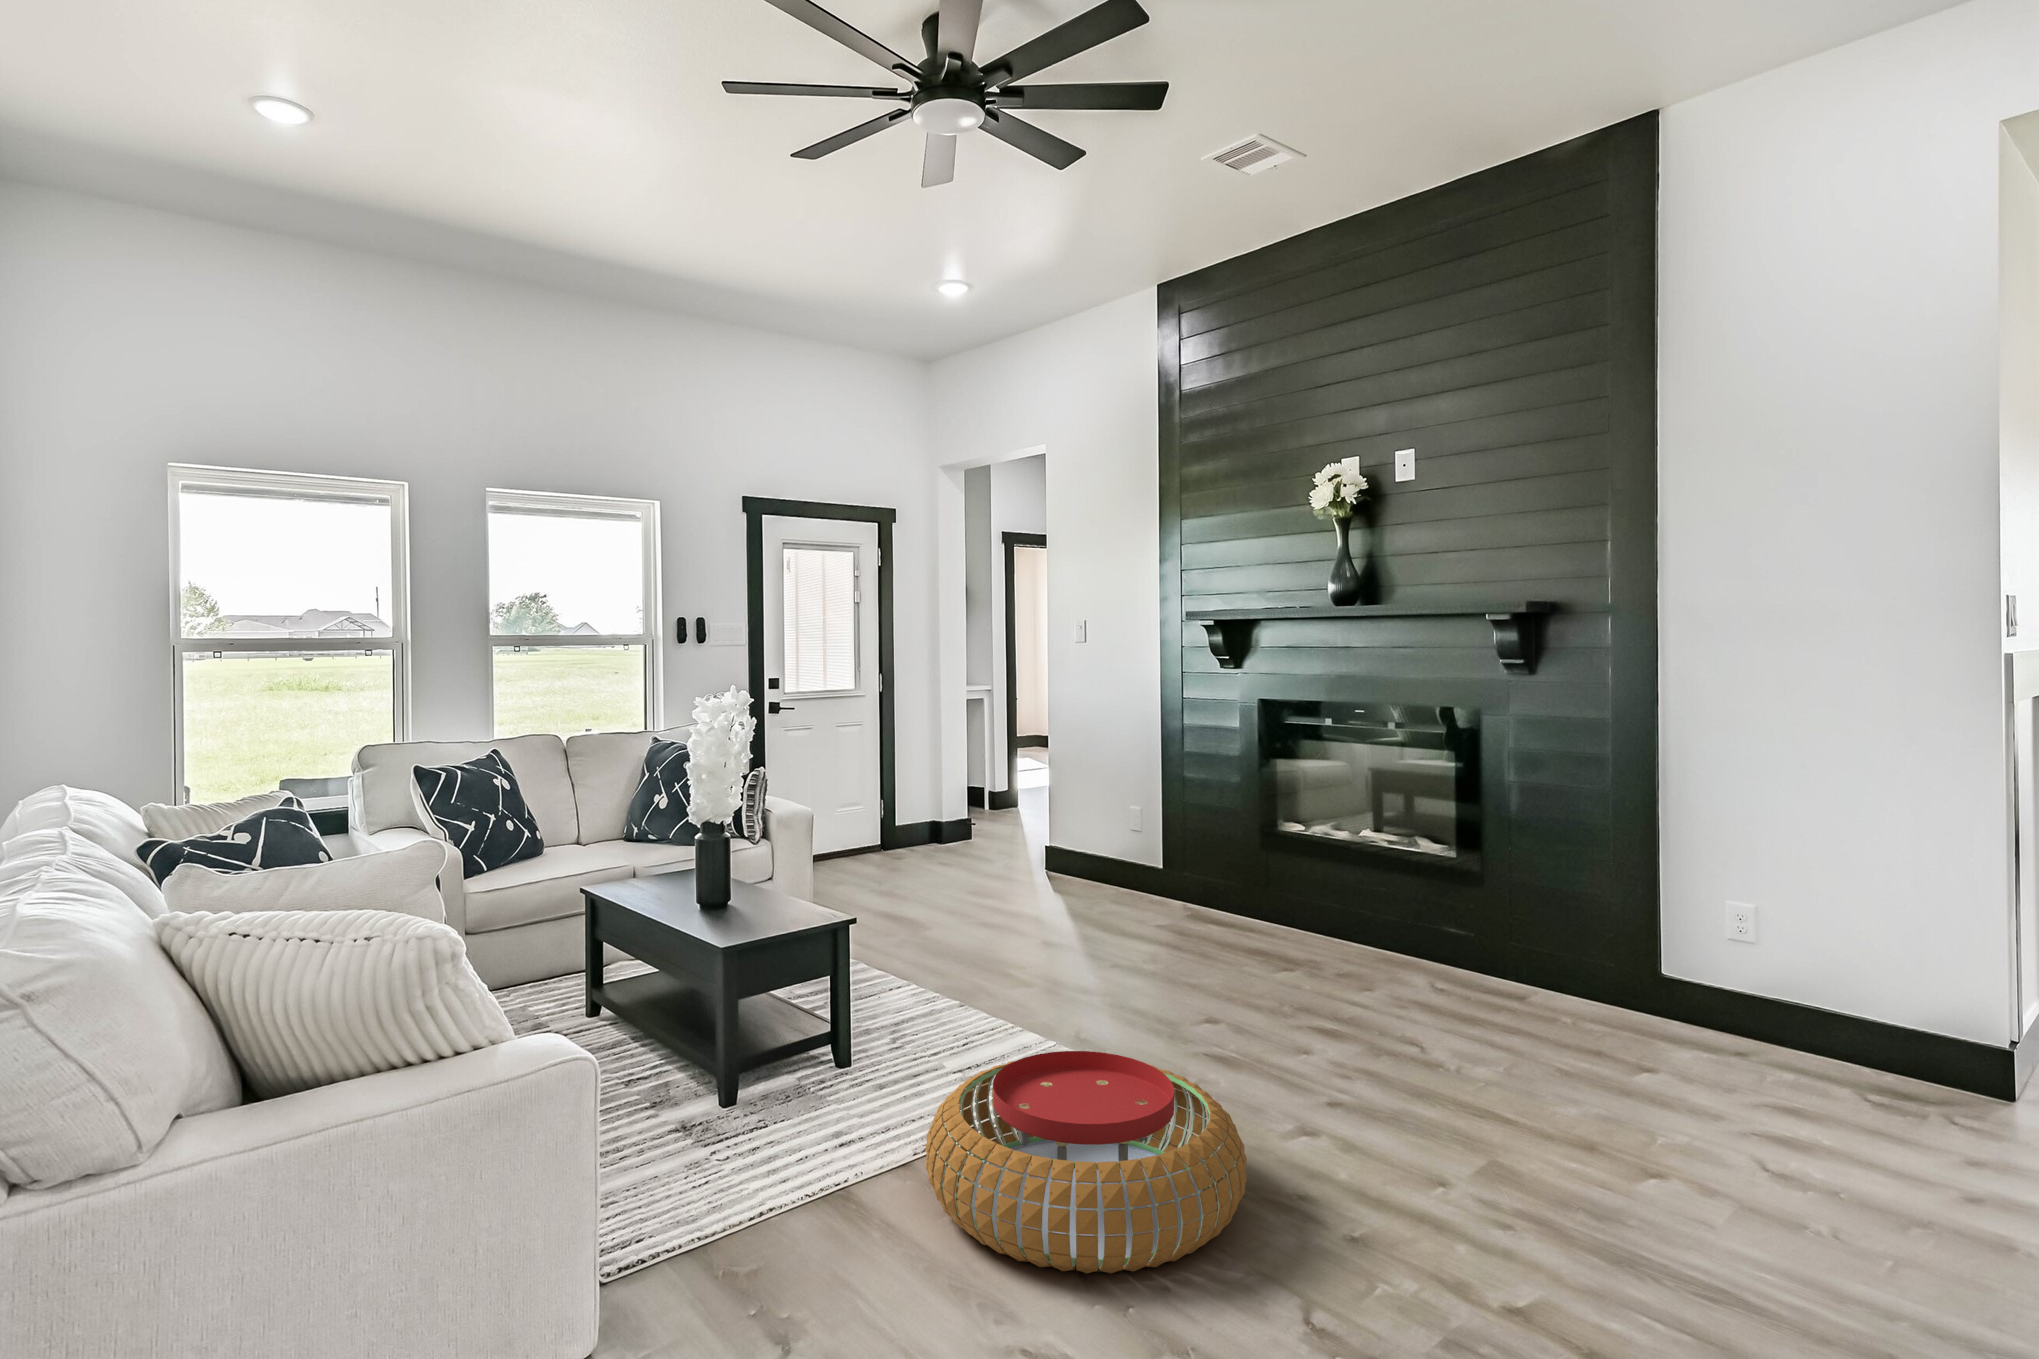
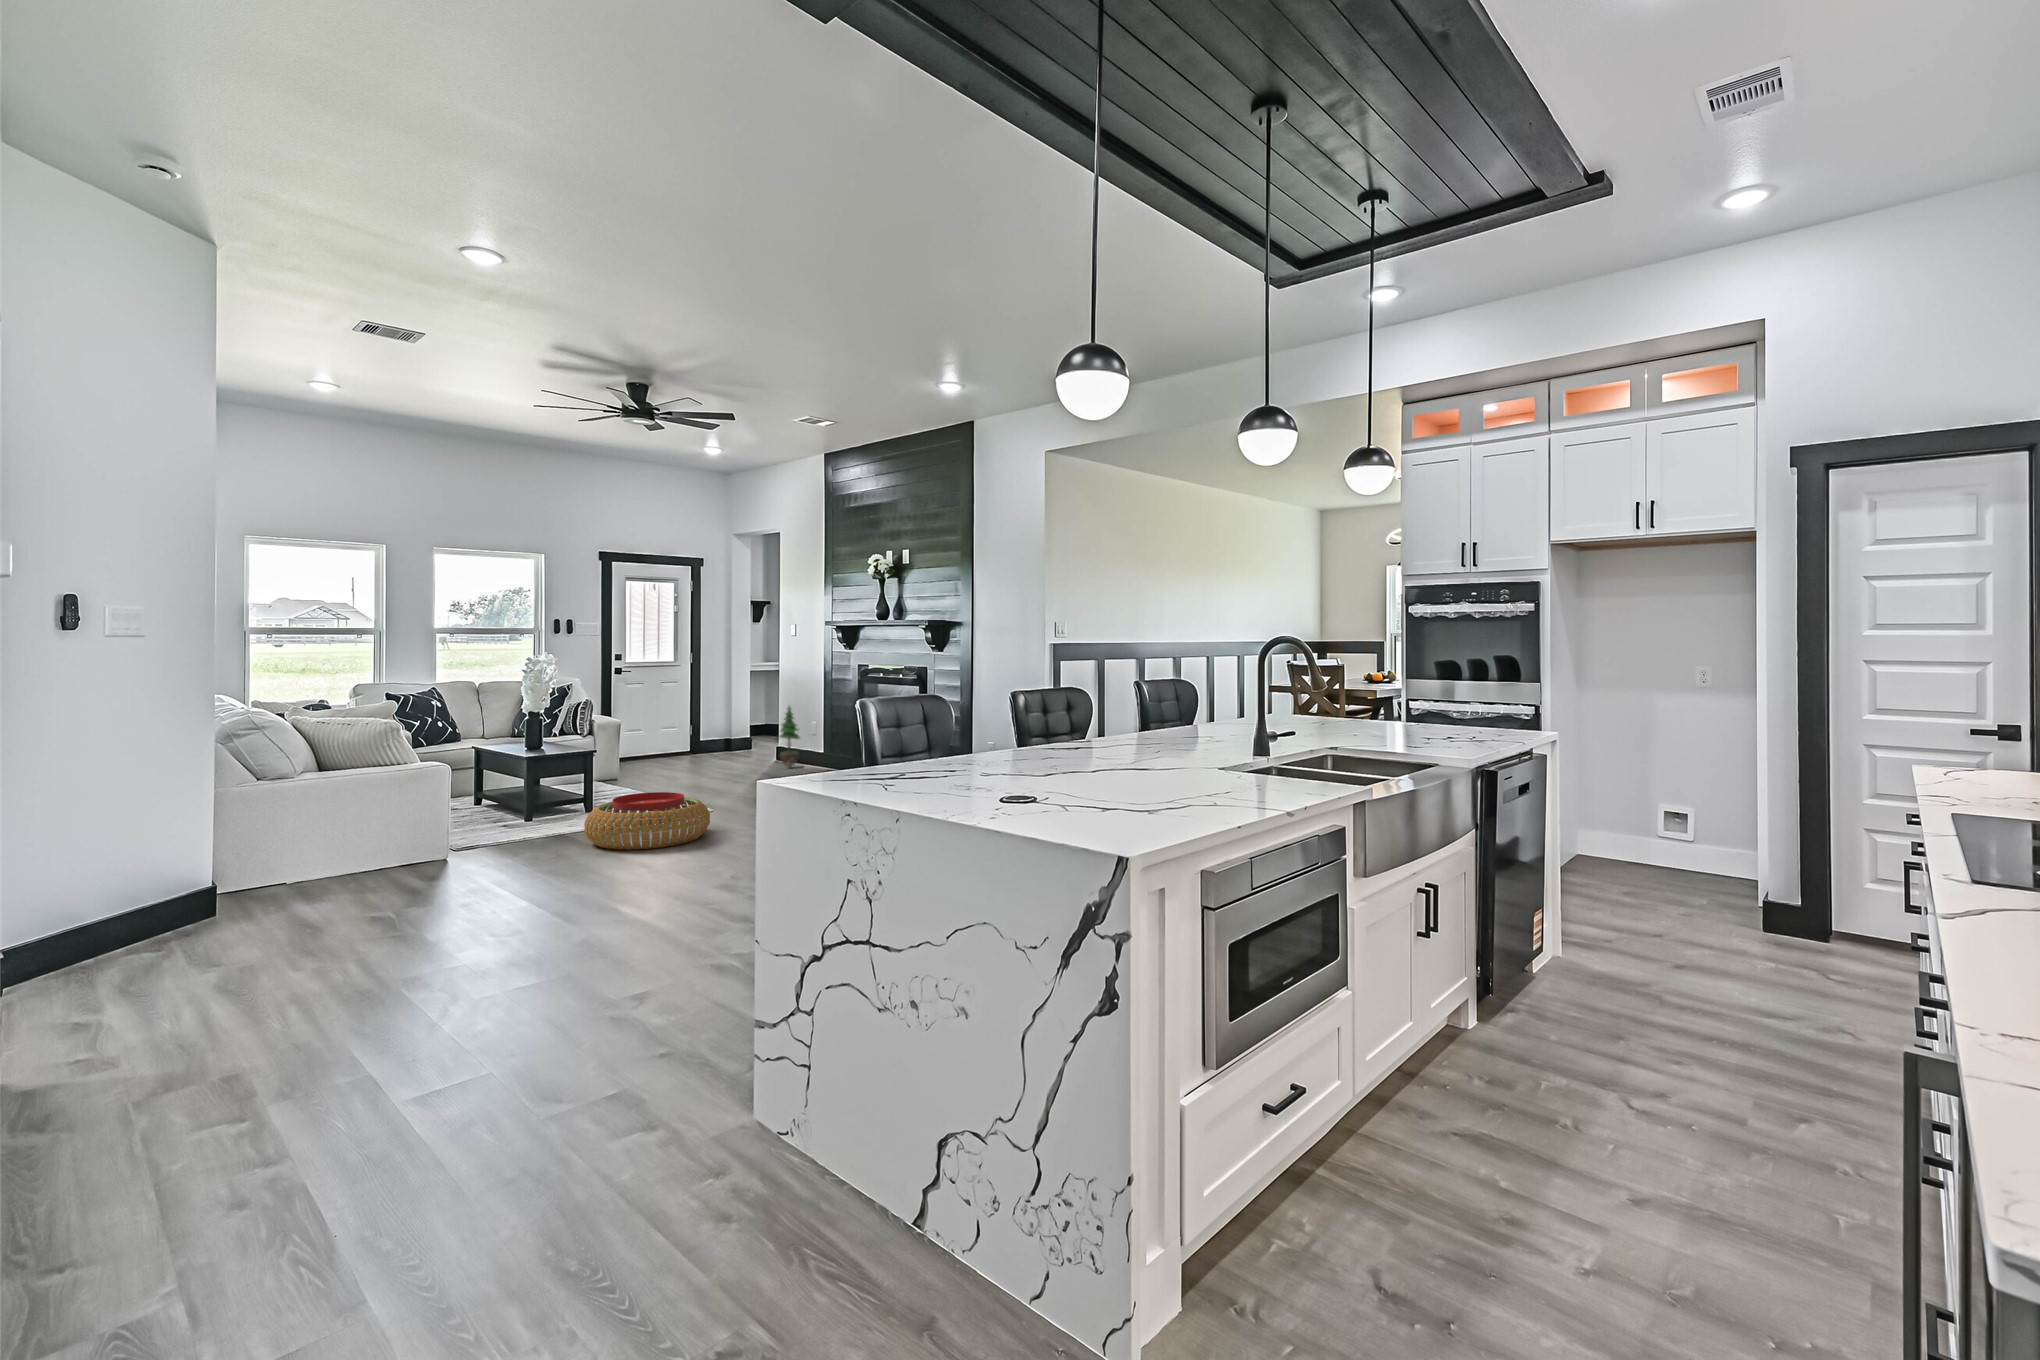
potted tree: none [1072,769,1116,889] -> present [779,706,800,767]

